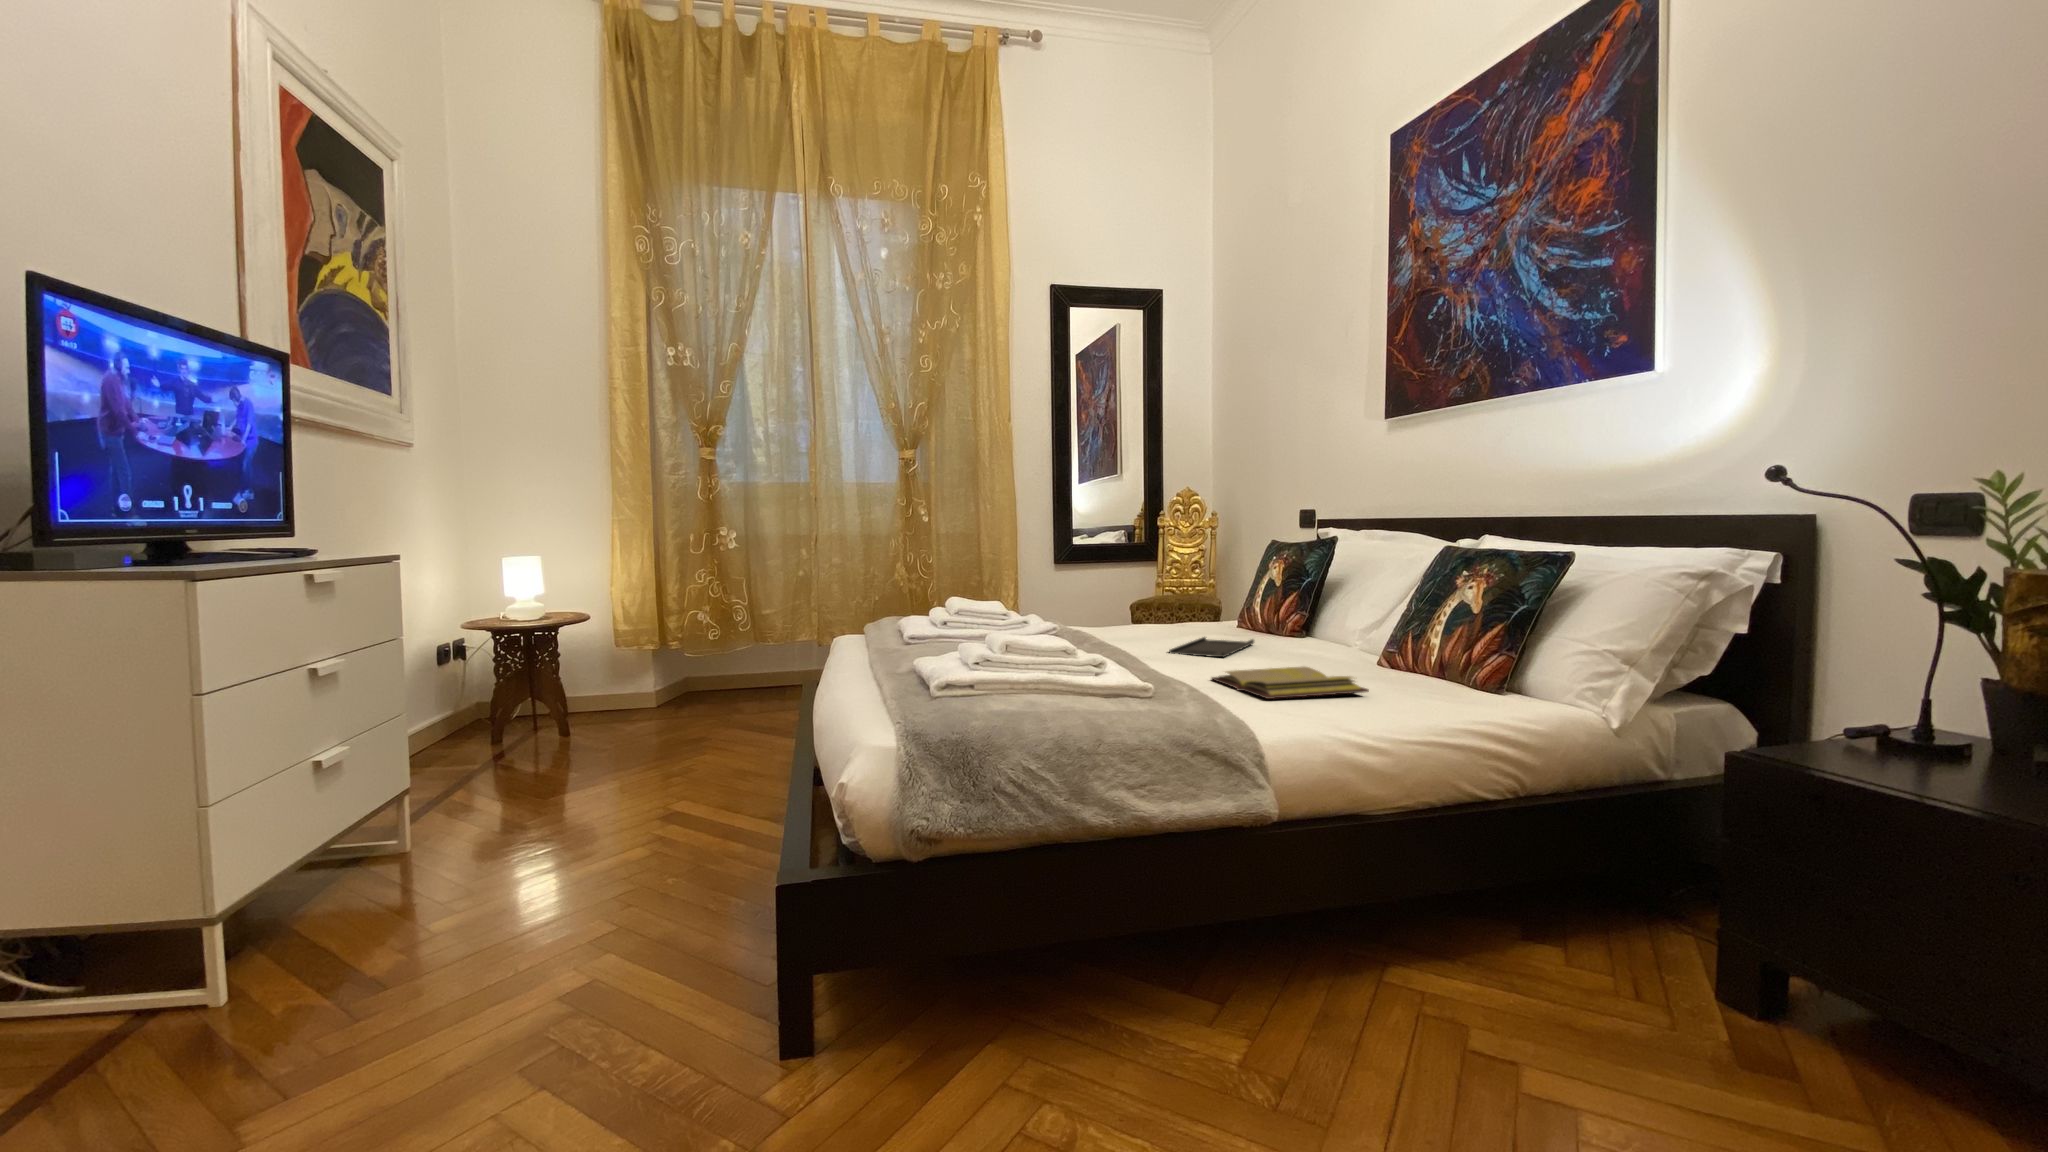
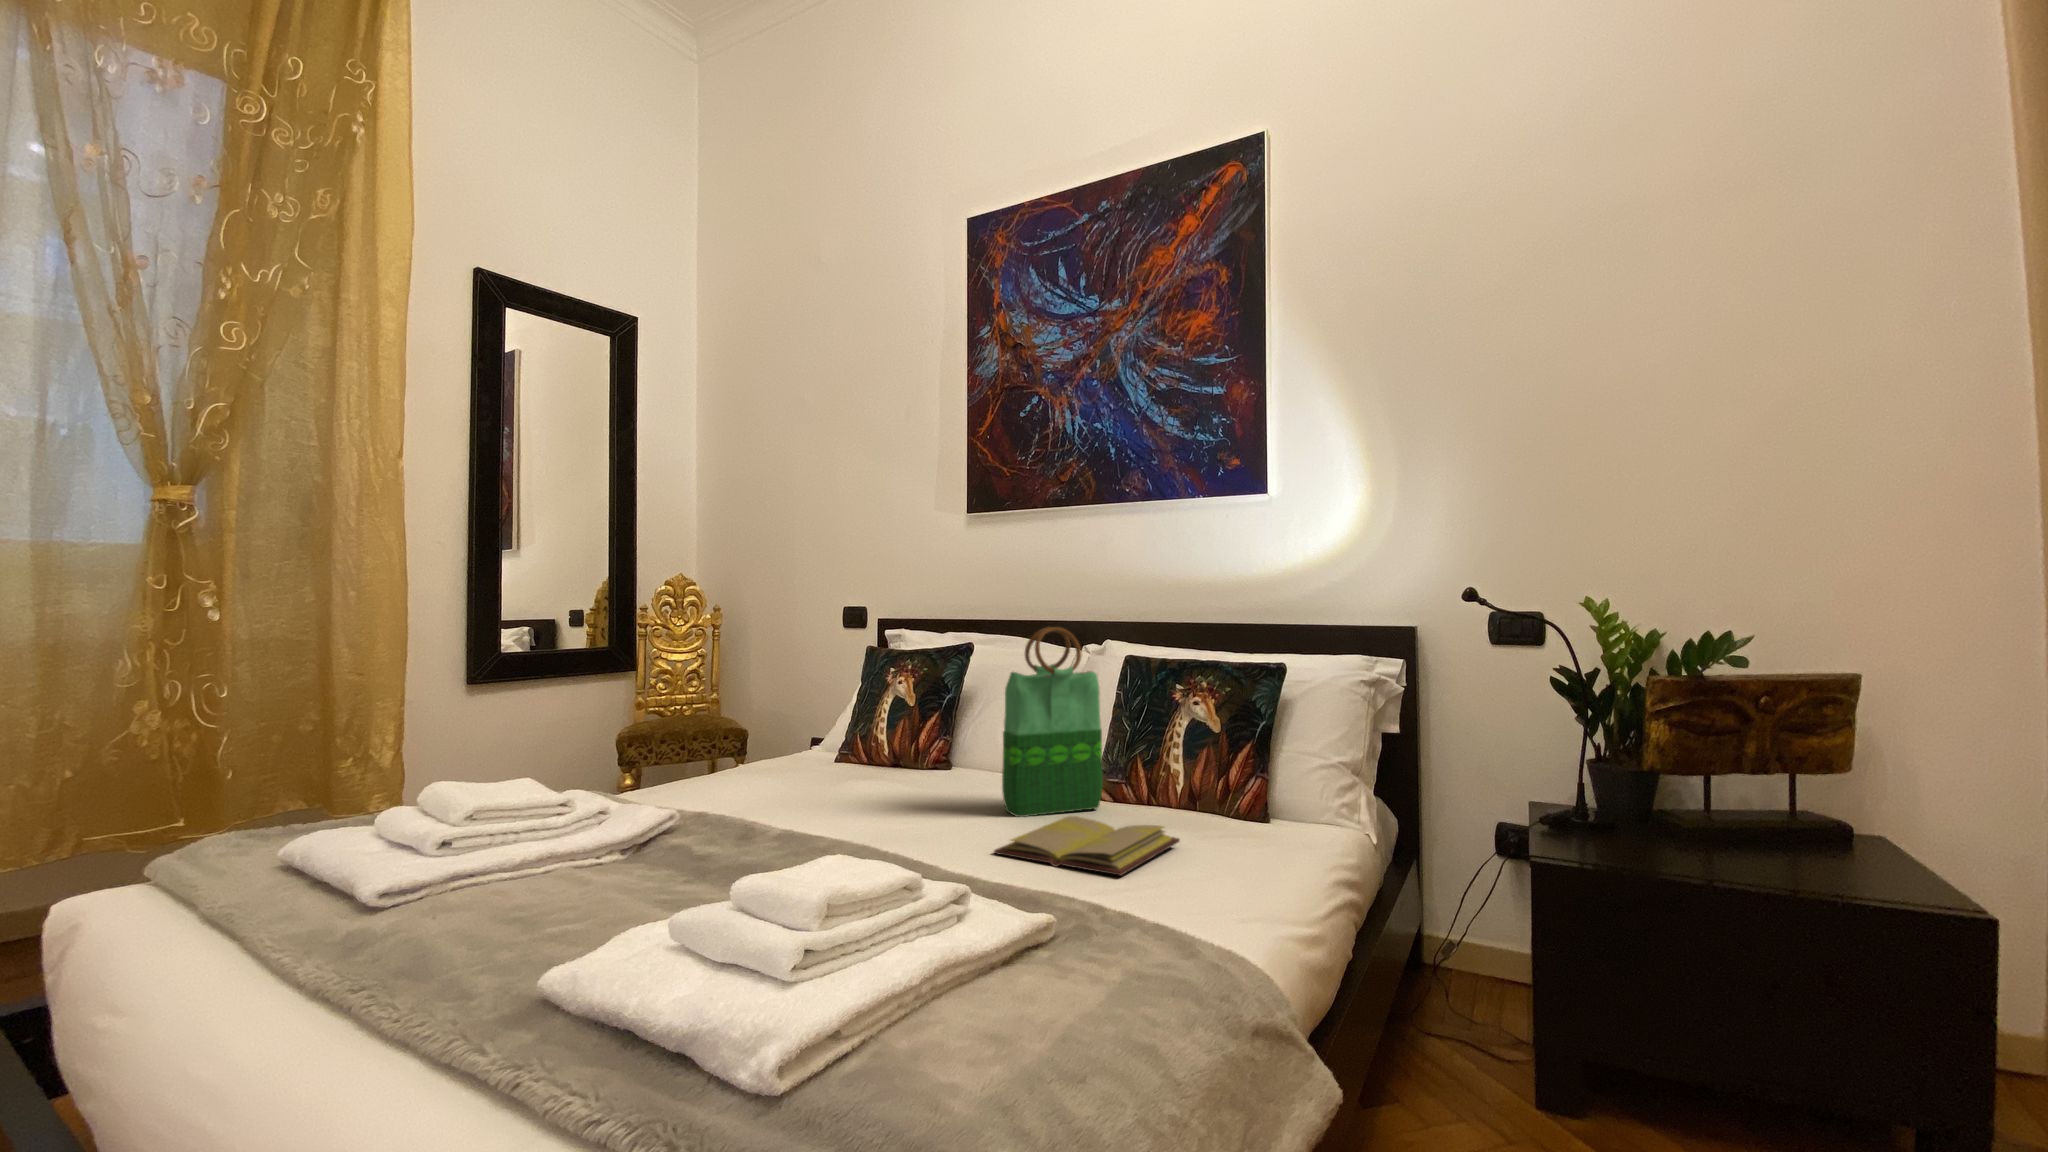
tote bag: none [1283,514,1373,672] -> present [1002,627,1103,817]
tray: present [1169,637,1254,657] -> none [842,776,925,815]

